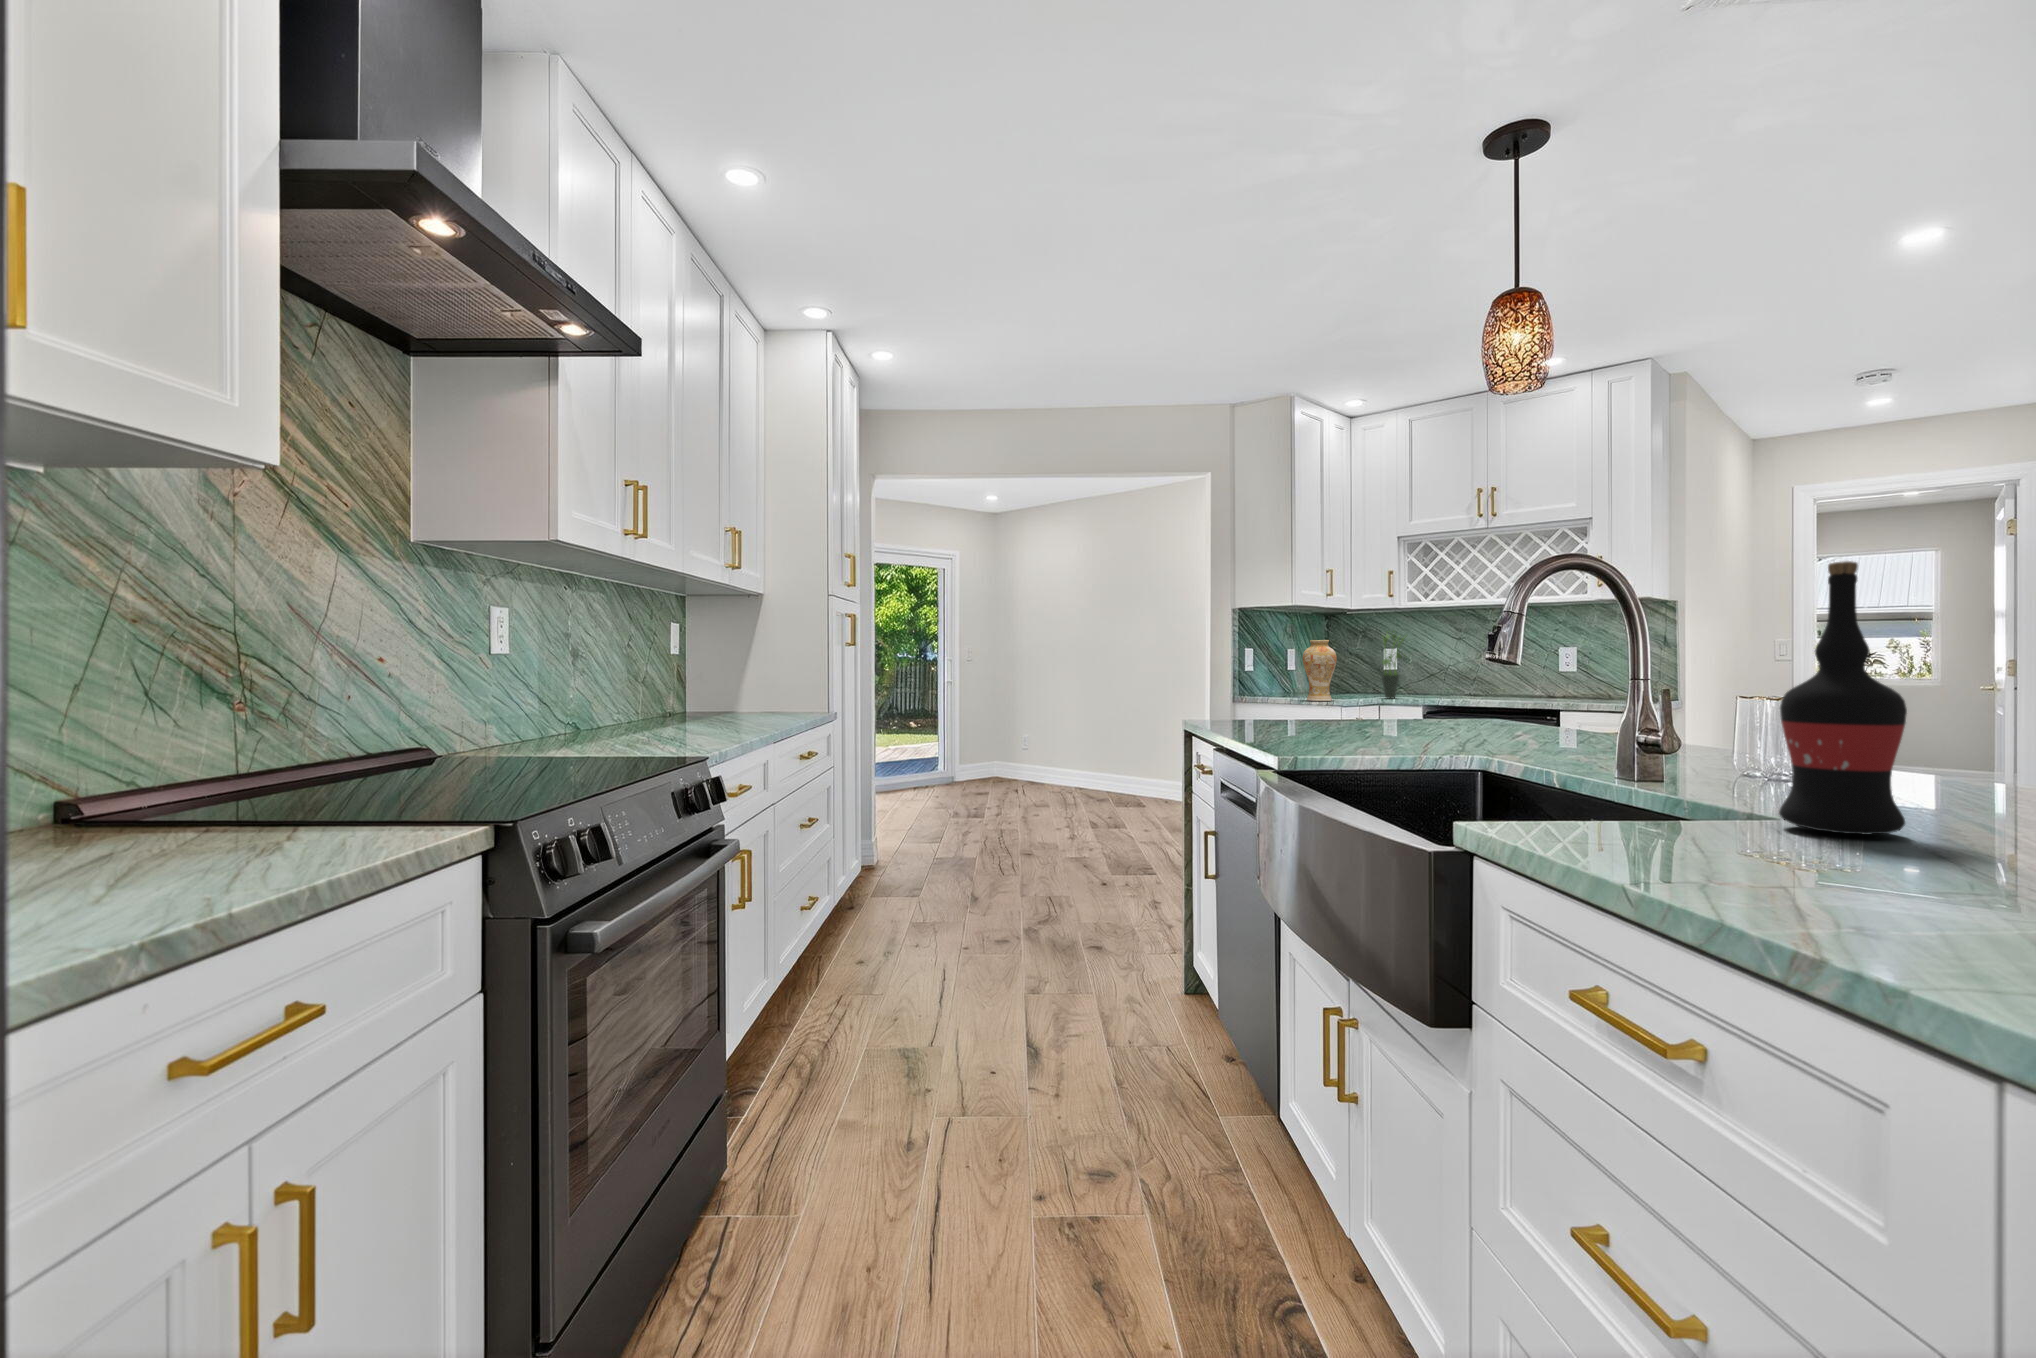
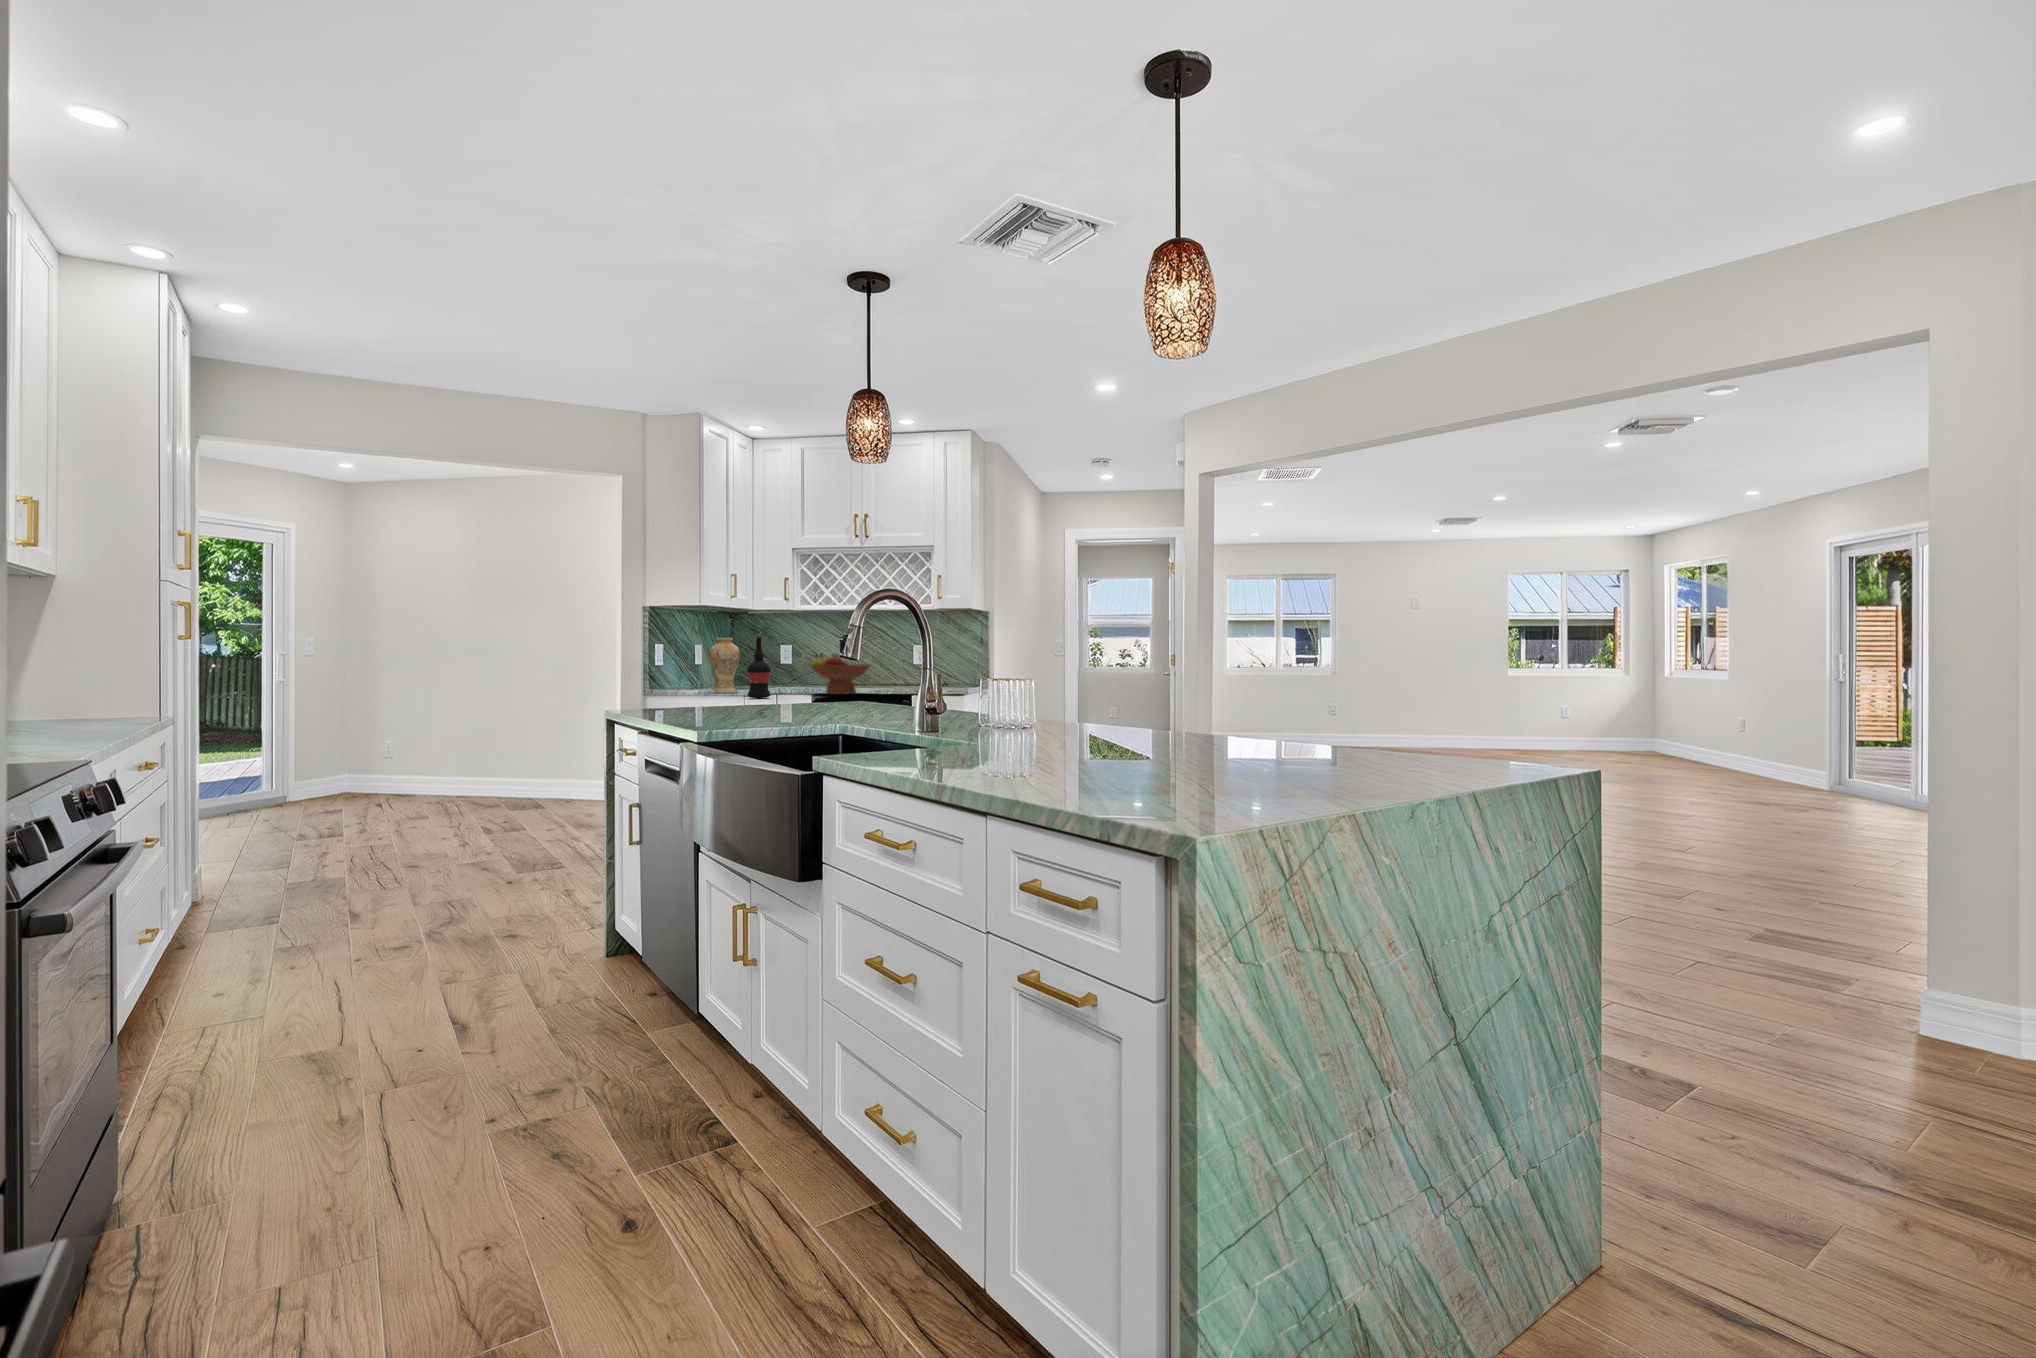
wine bottle: present [1779,561,1907,834] -> present [747,635,770,698]
potted plant: present [1381,631,1404,699] -> none [778,630,804,690]
fruit bowl: none [1421,656,1505,706] -> present [811,654,870,695]

